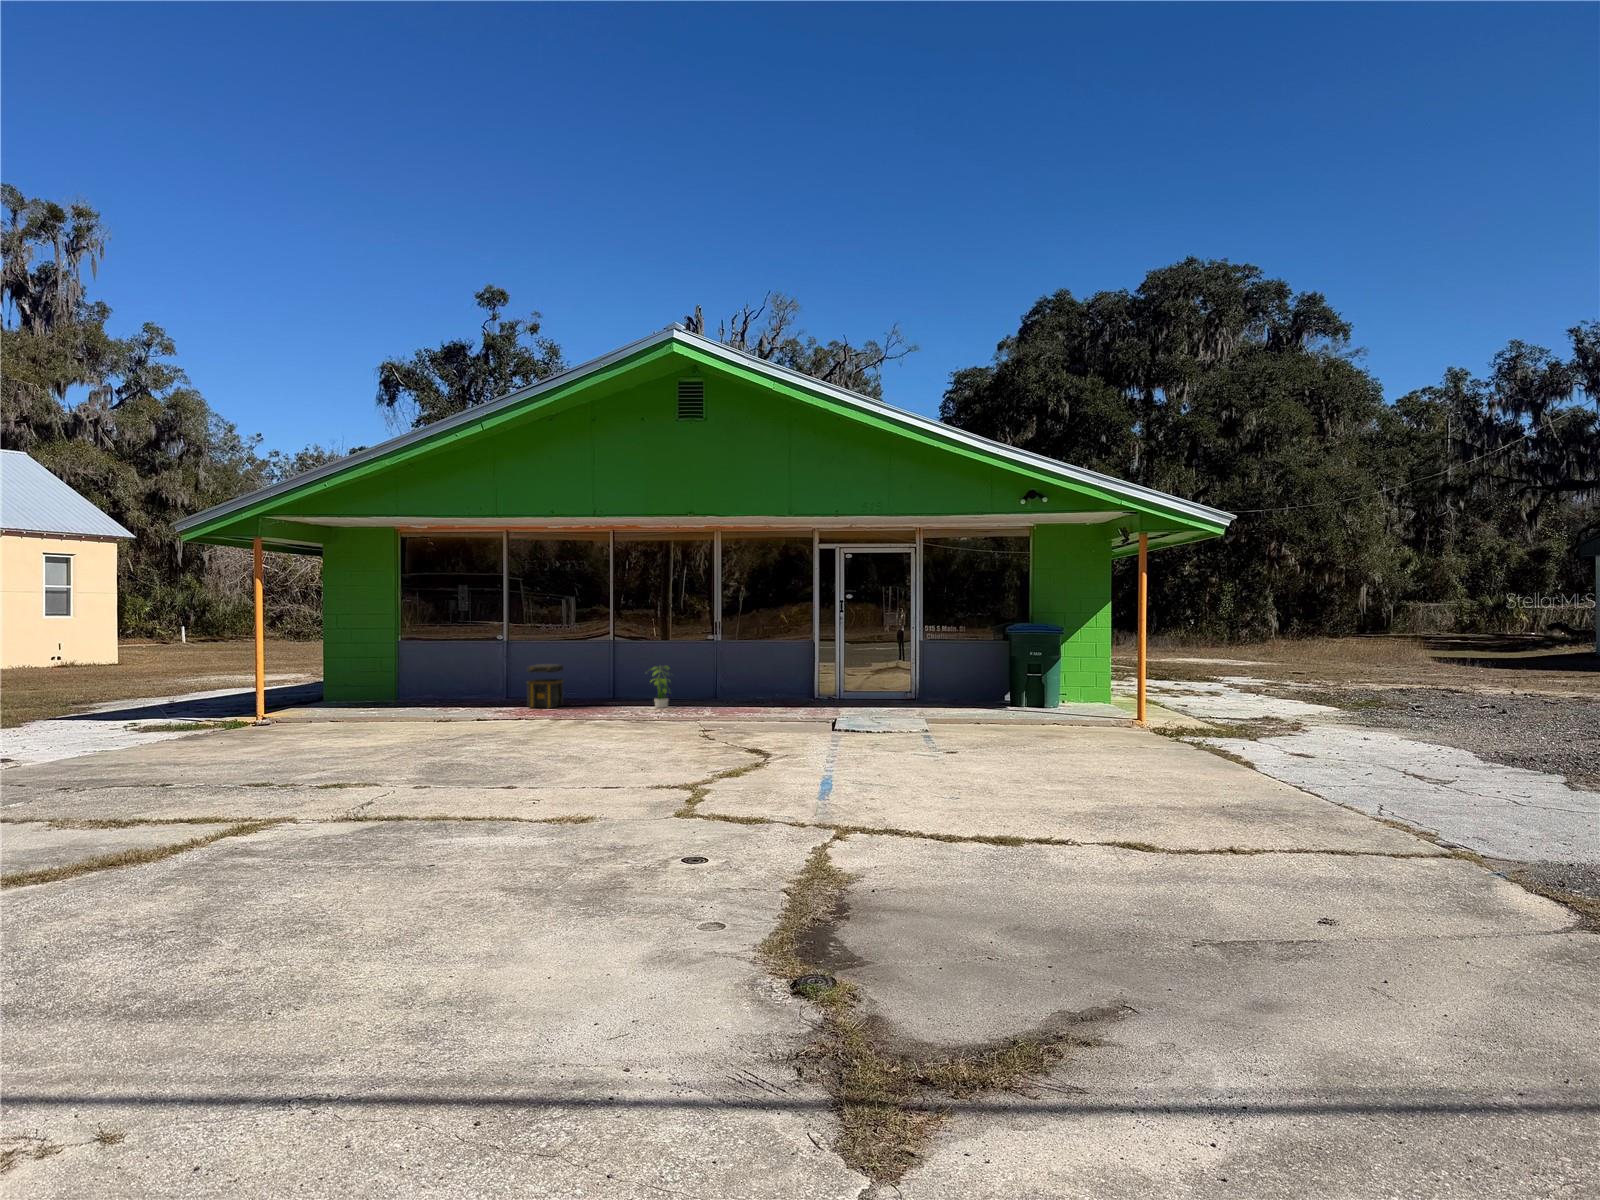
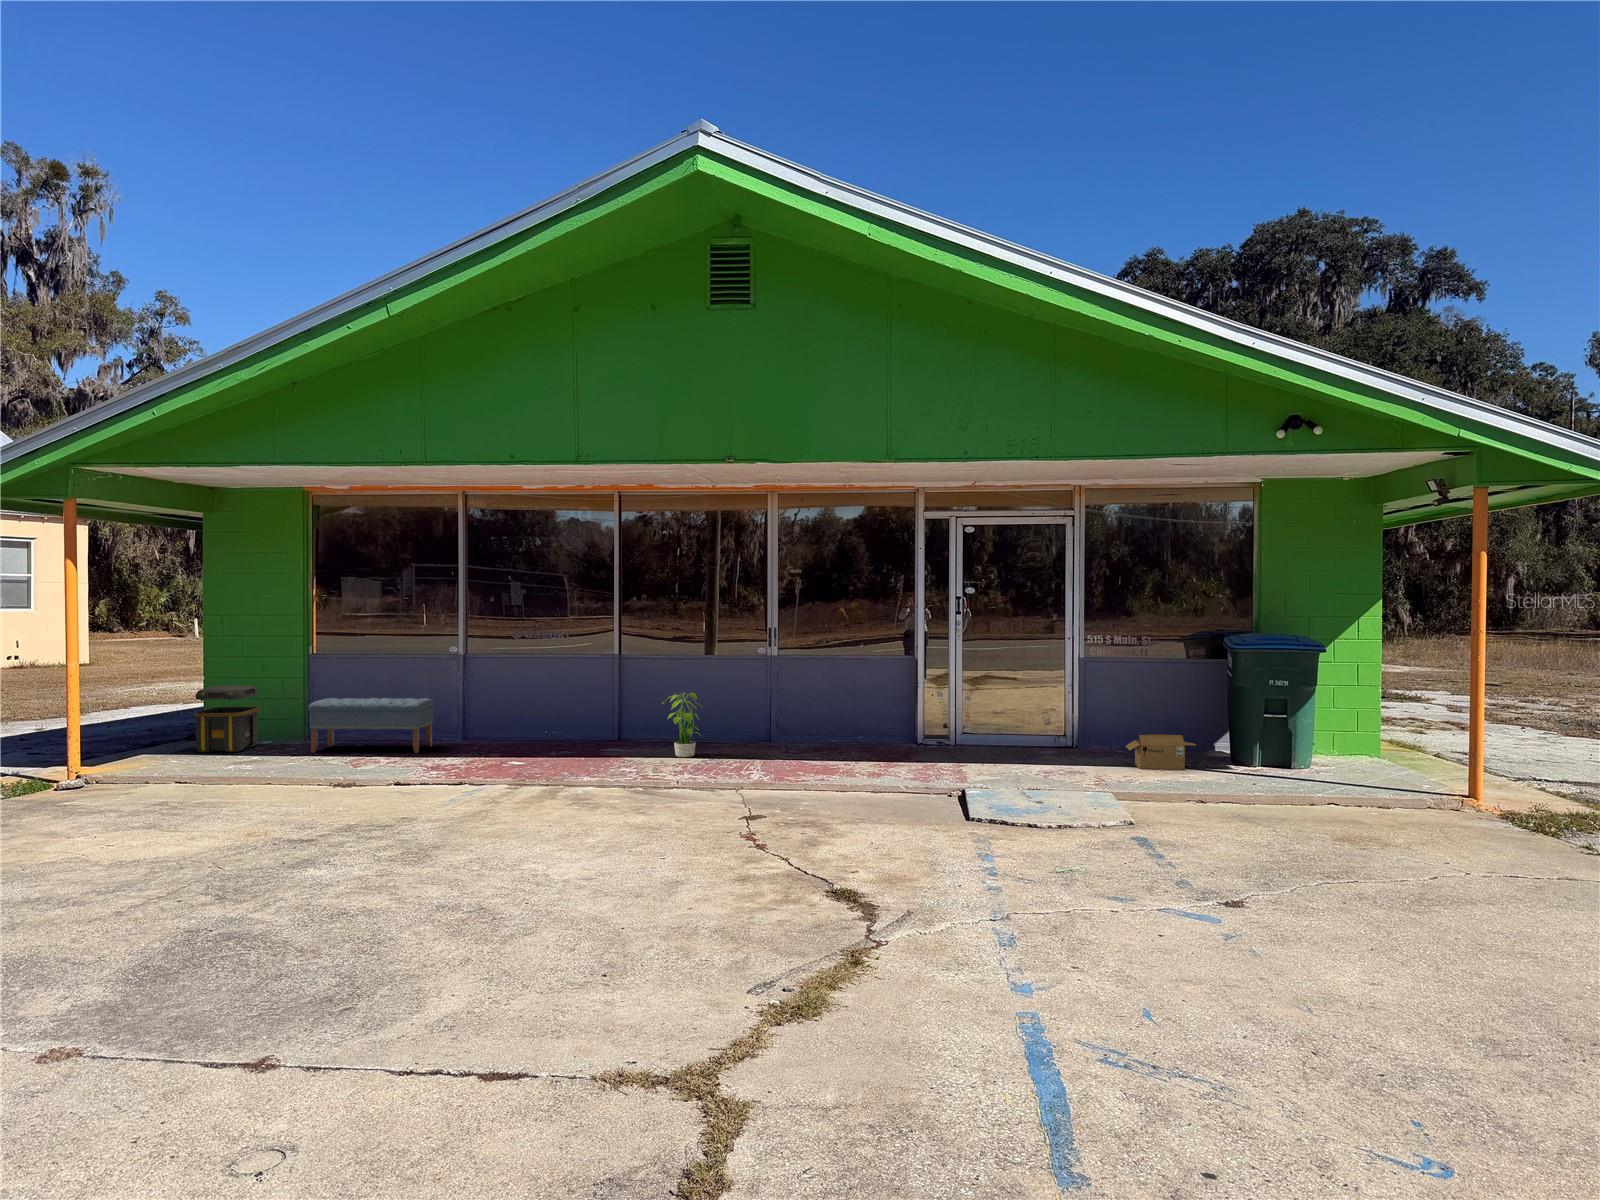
toolbox: present [527,664,564,708] -> present [195,686,259,752]
bench: none [407,672,489,708] -> present [308,698,434,753]
cardboard box: none [948,688,991,710] -> present [1126,734,1196,770]

